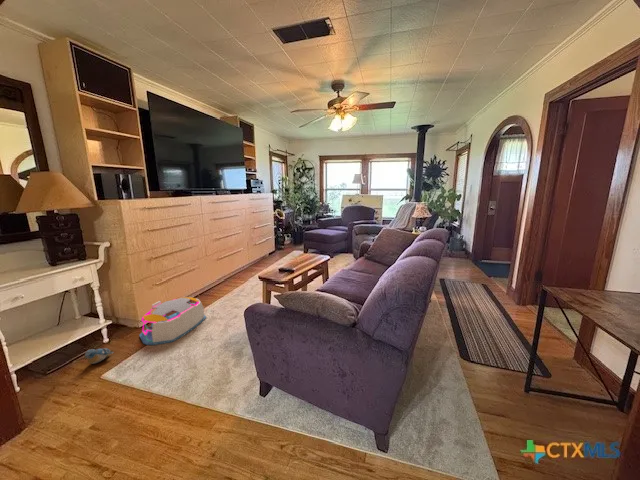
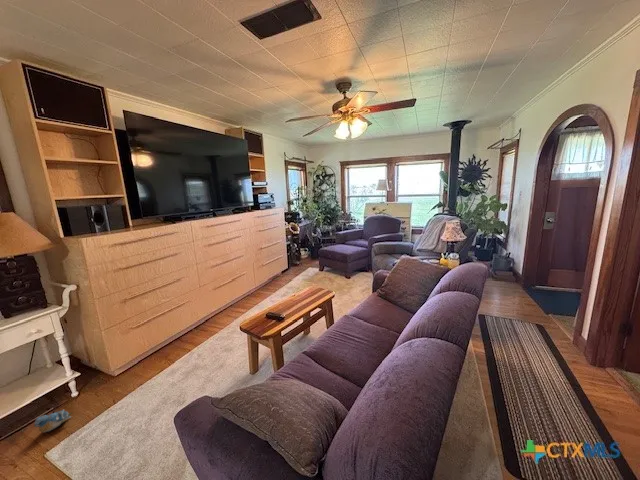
storage bin: present [139,297,206,345] -> none [109,340,189,406]

